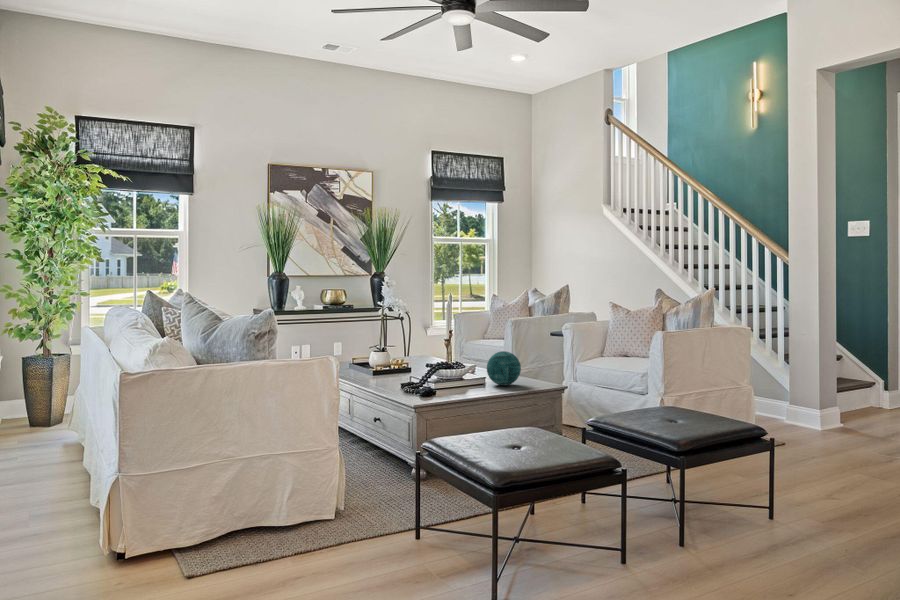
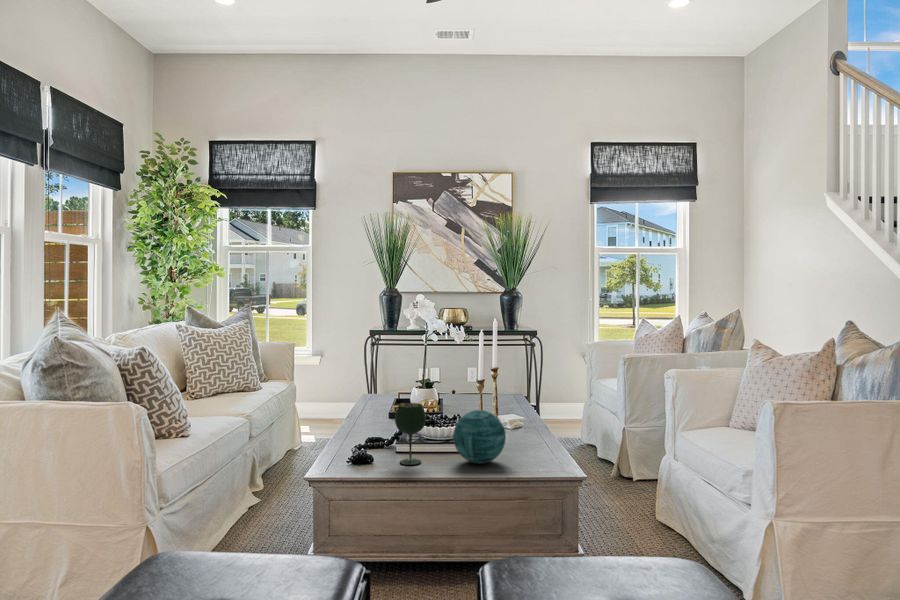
wine glass: none [454,350,475,390] -> present [395,403,426,465]

